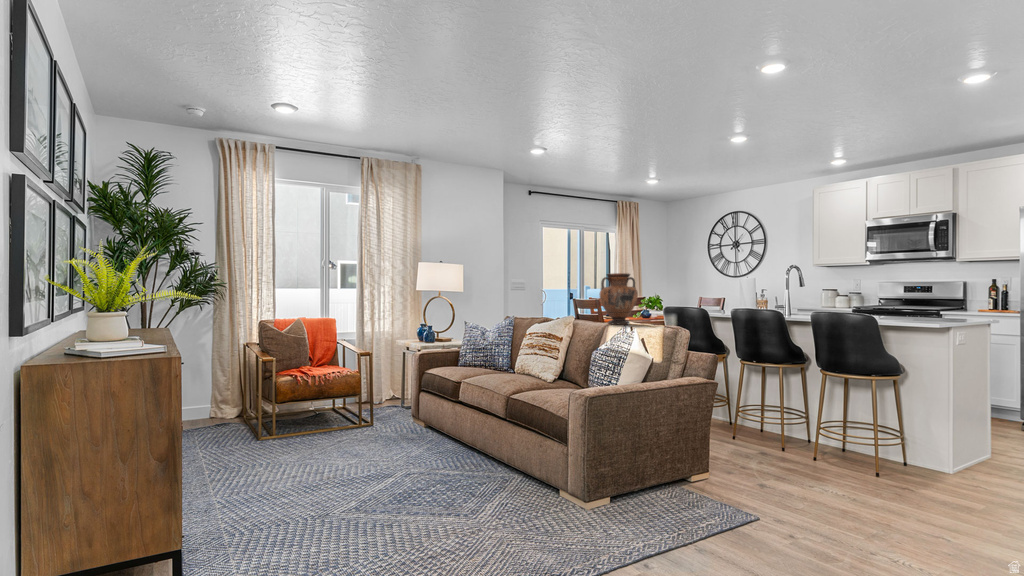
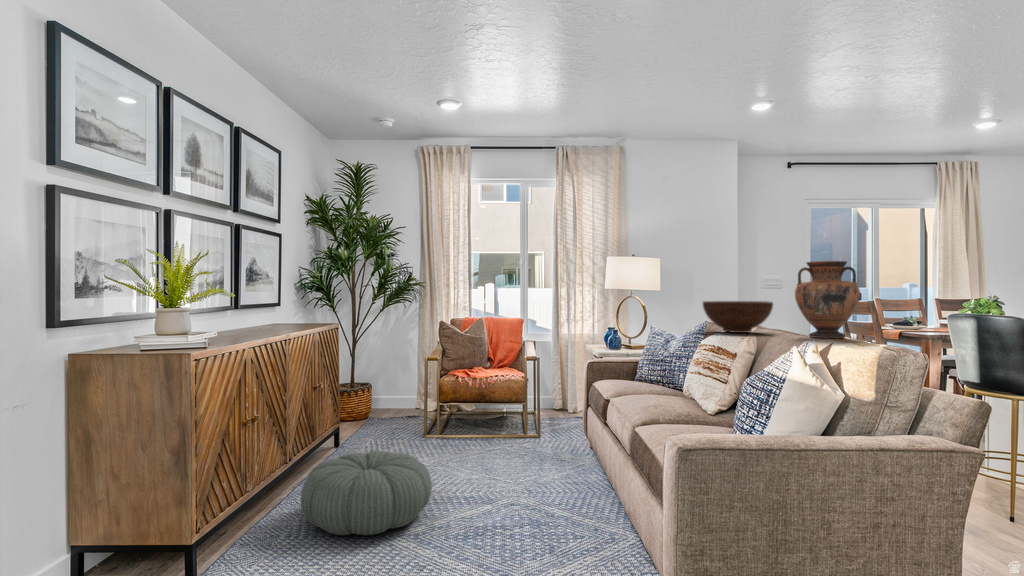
fruit bowl: none [531,300,579,323] -> present [703,301,773,333]
pouf: none [226,445,355,522] -> present [301,451,432,535]

